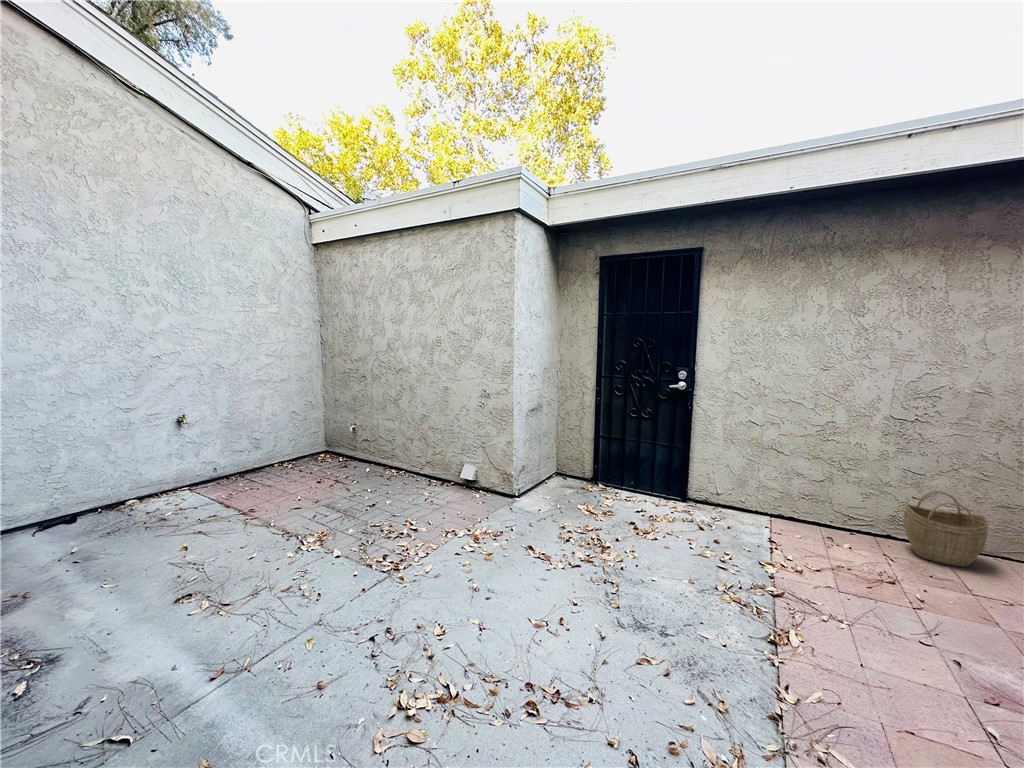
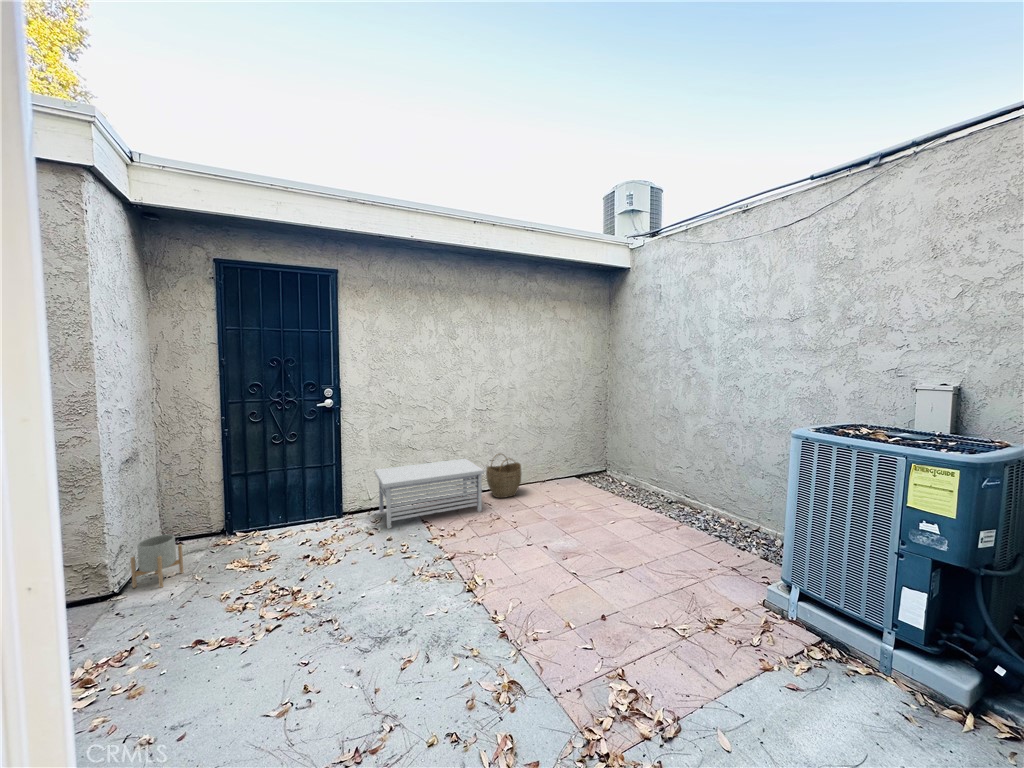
storage bench: none [720,463,883,563] -> present [375,459,484,529]
planter: none [528,466,556,502] -> present [130,534,183,588]

